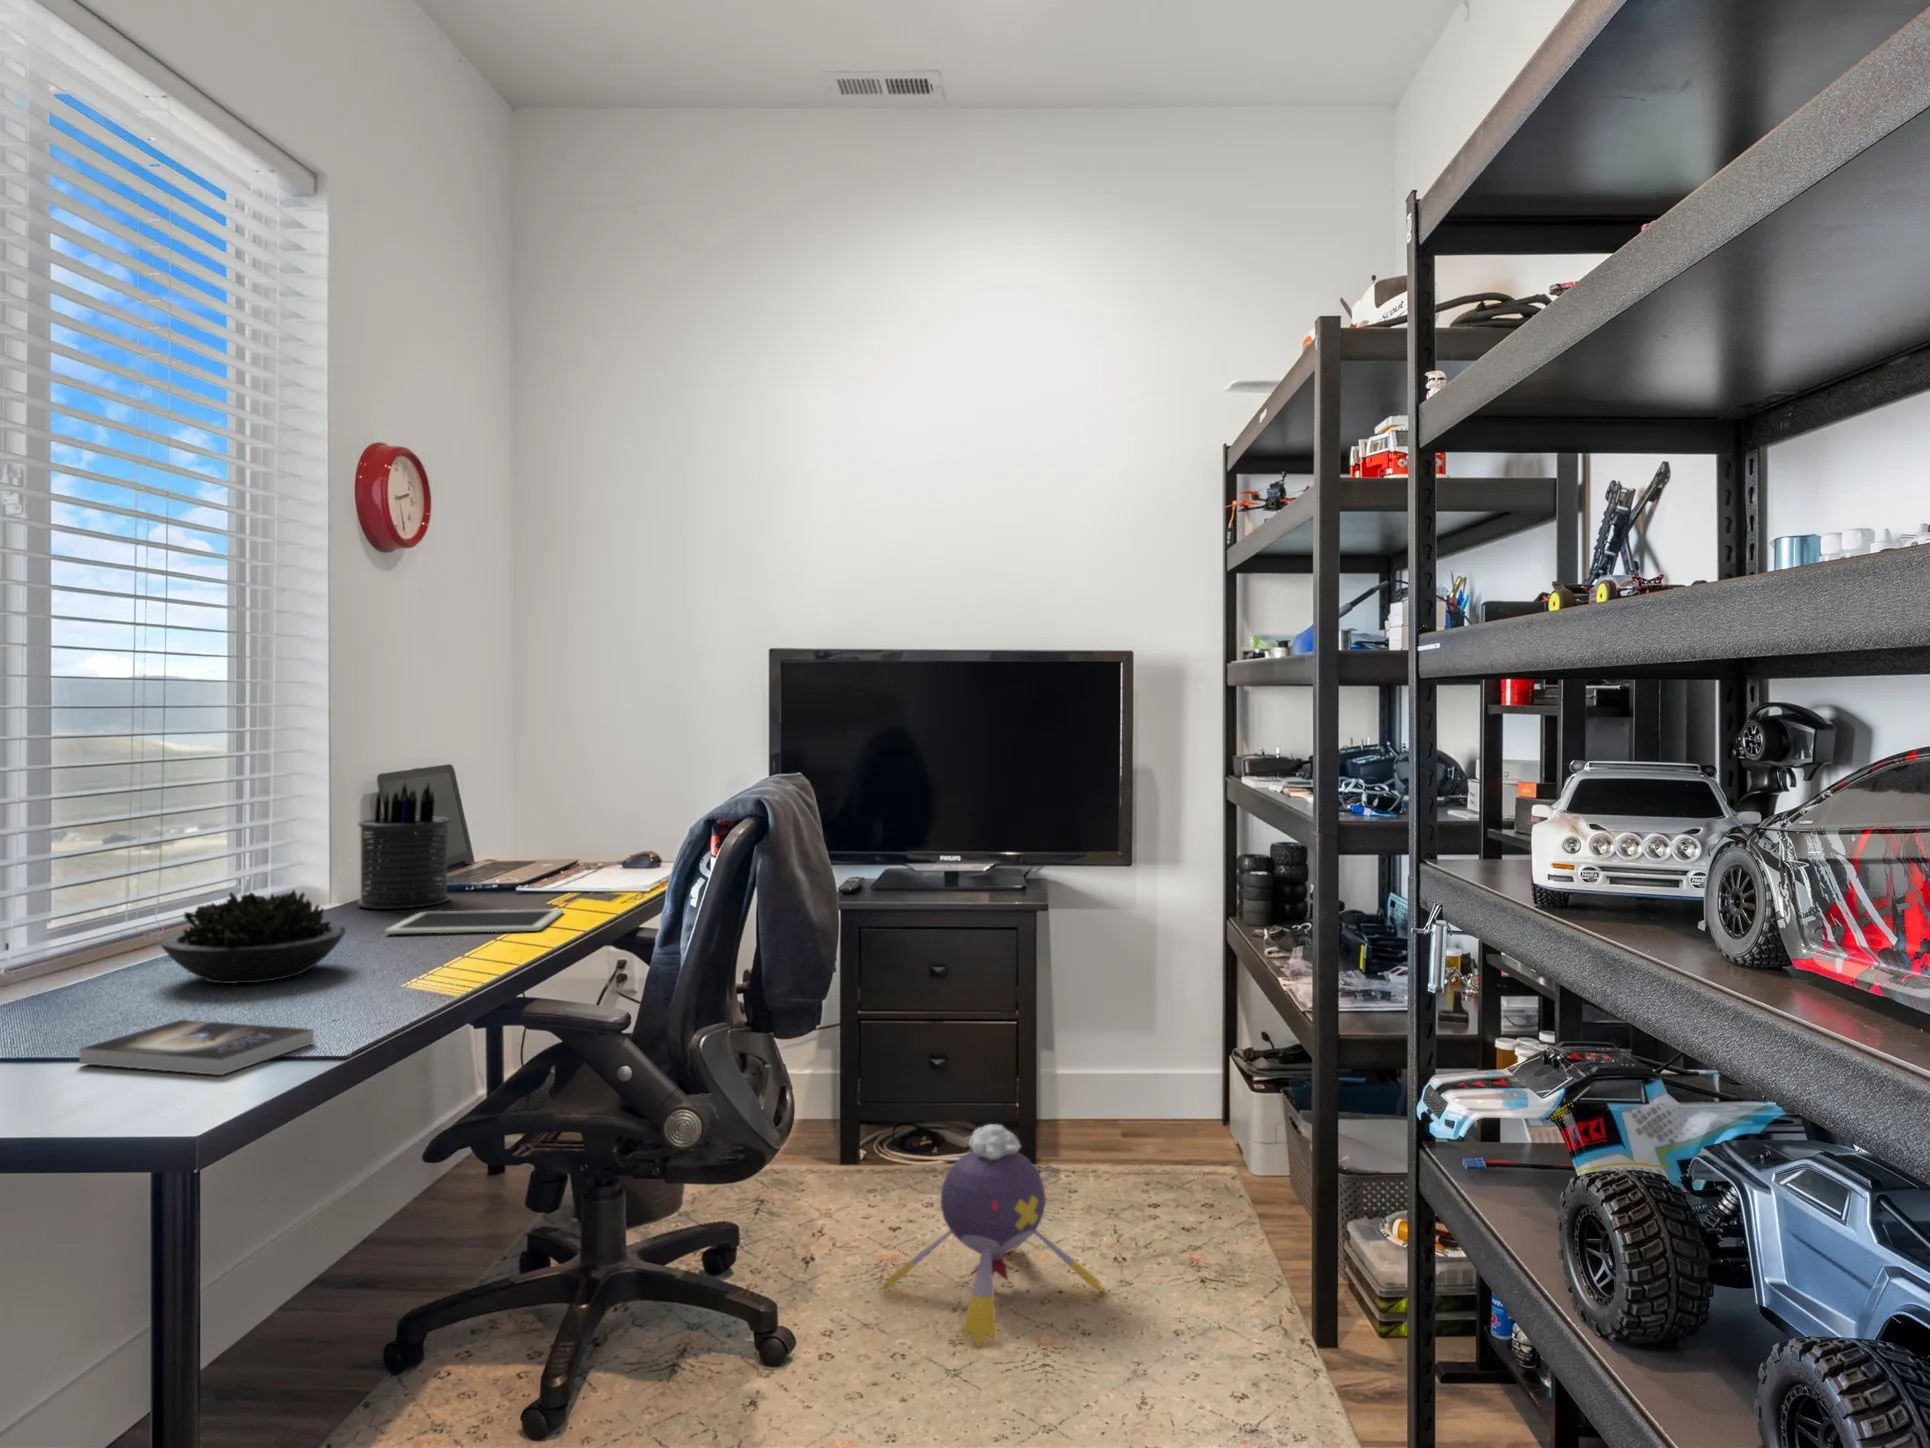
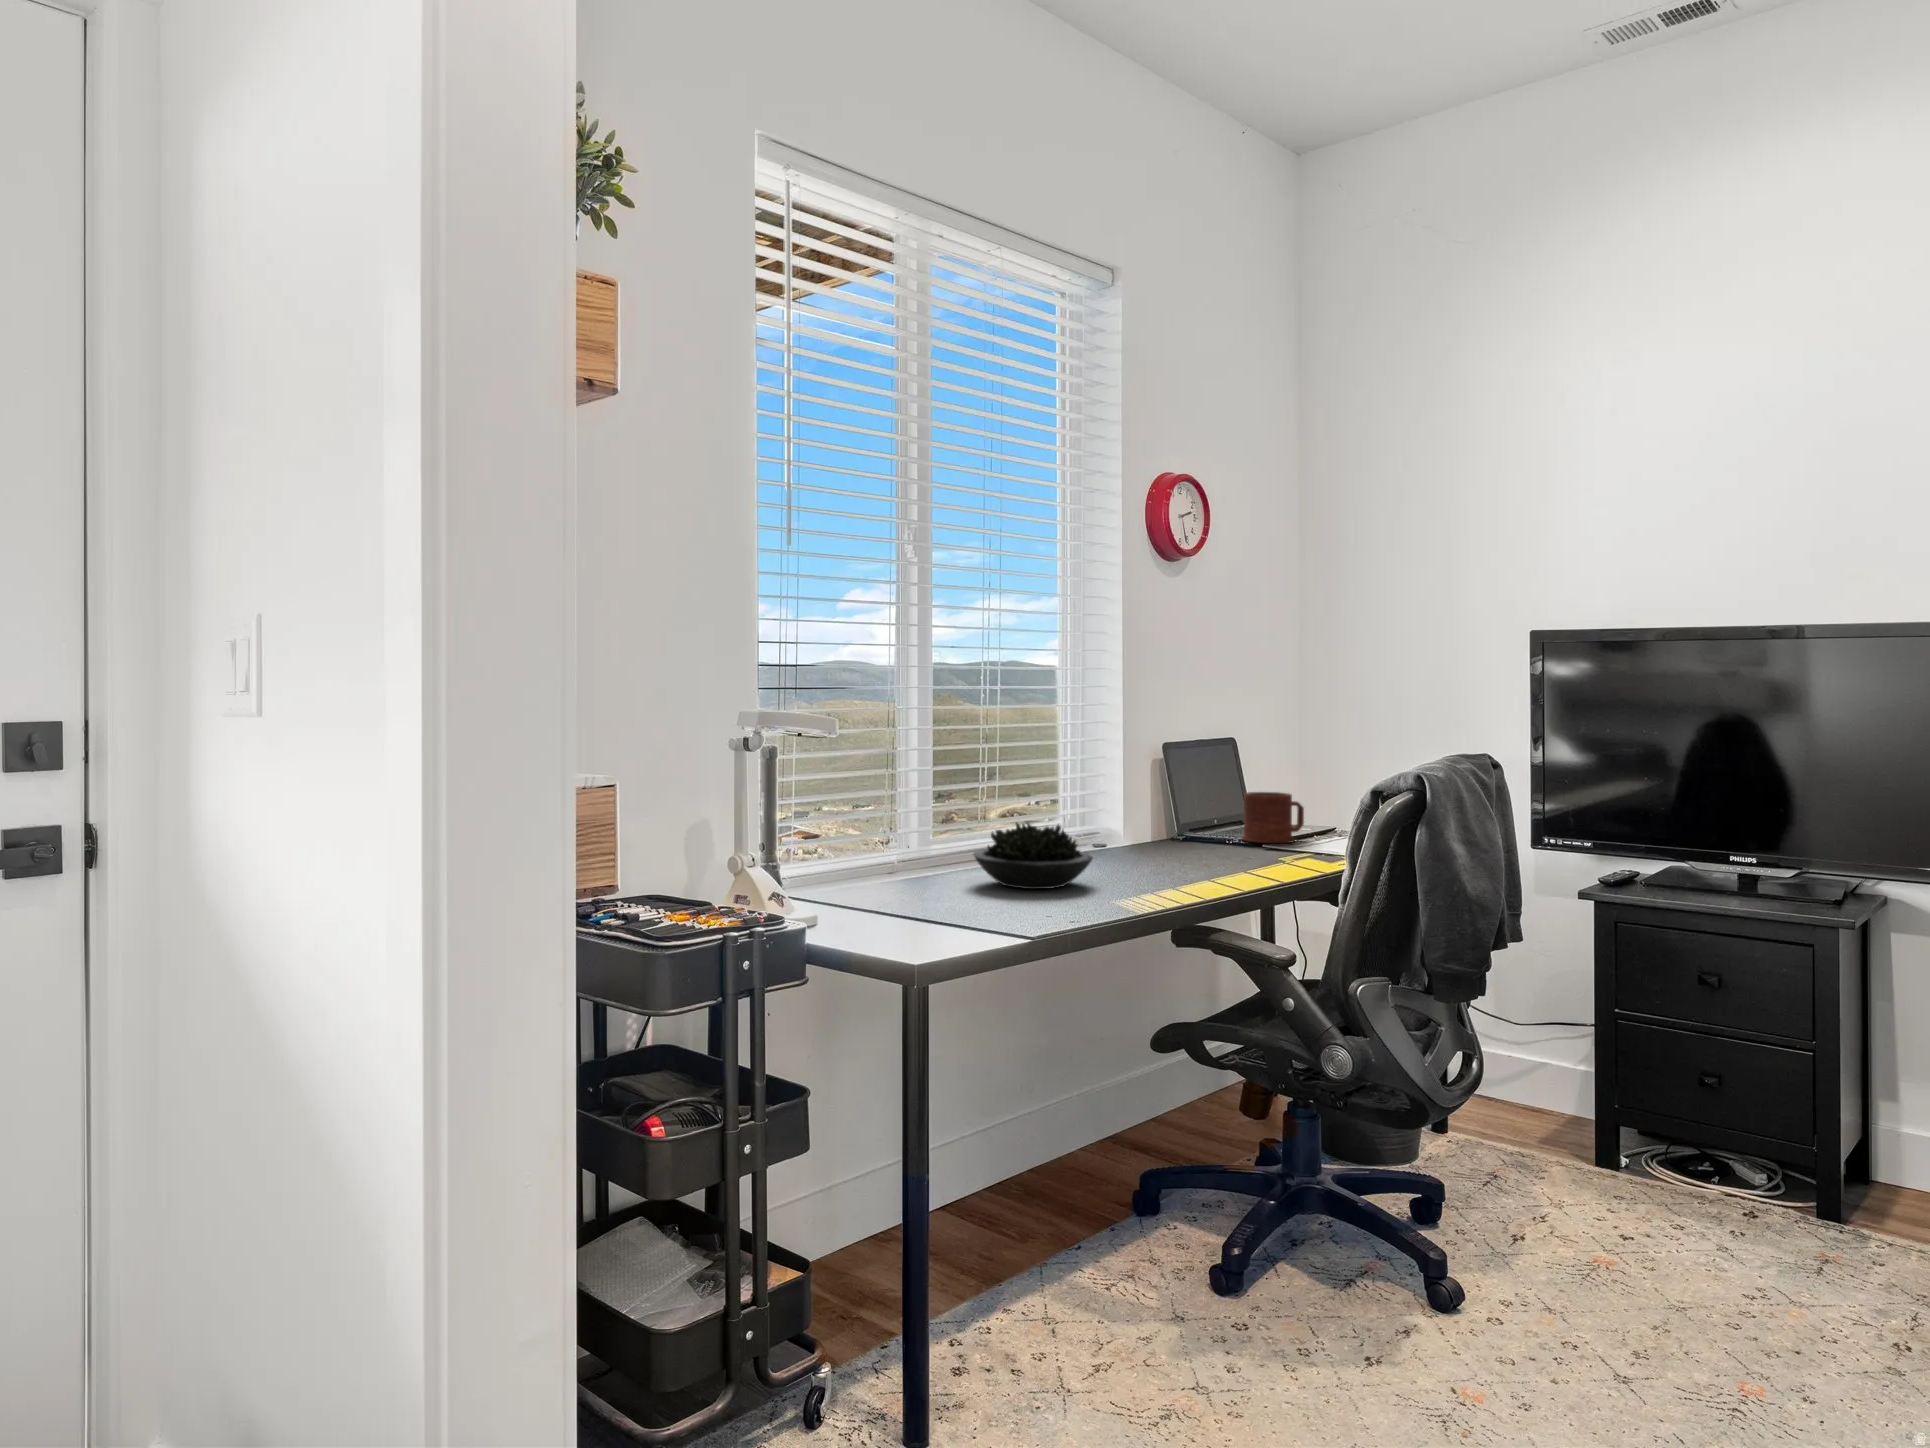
pen holder: present [358,784,450,909] -> none [1138,749,1208,852]
mug: none [477,825,550,885] -> present [1241,792,1304,843]
tablet: present [386,909,563,934] -> none [1138,856,1284,879]
book: present [80,1020,314,1075] -> none [896,903,1028,939]
plush toy: present [882,1124,1103,1346] -> none [1579,1144,1861,1371]

